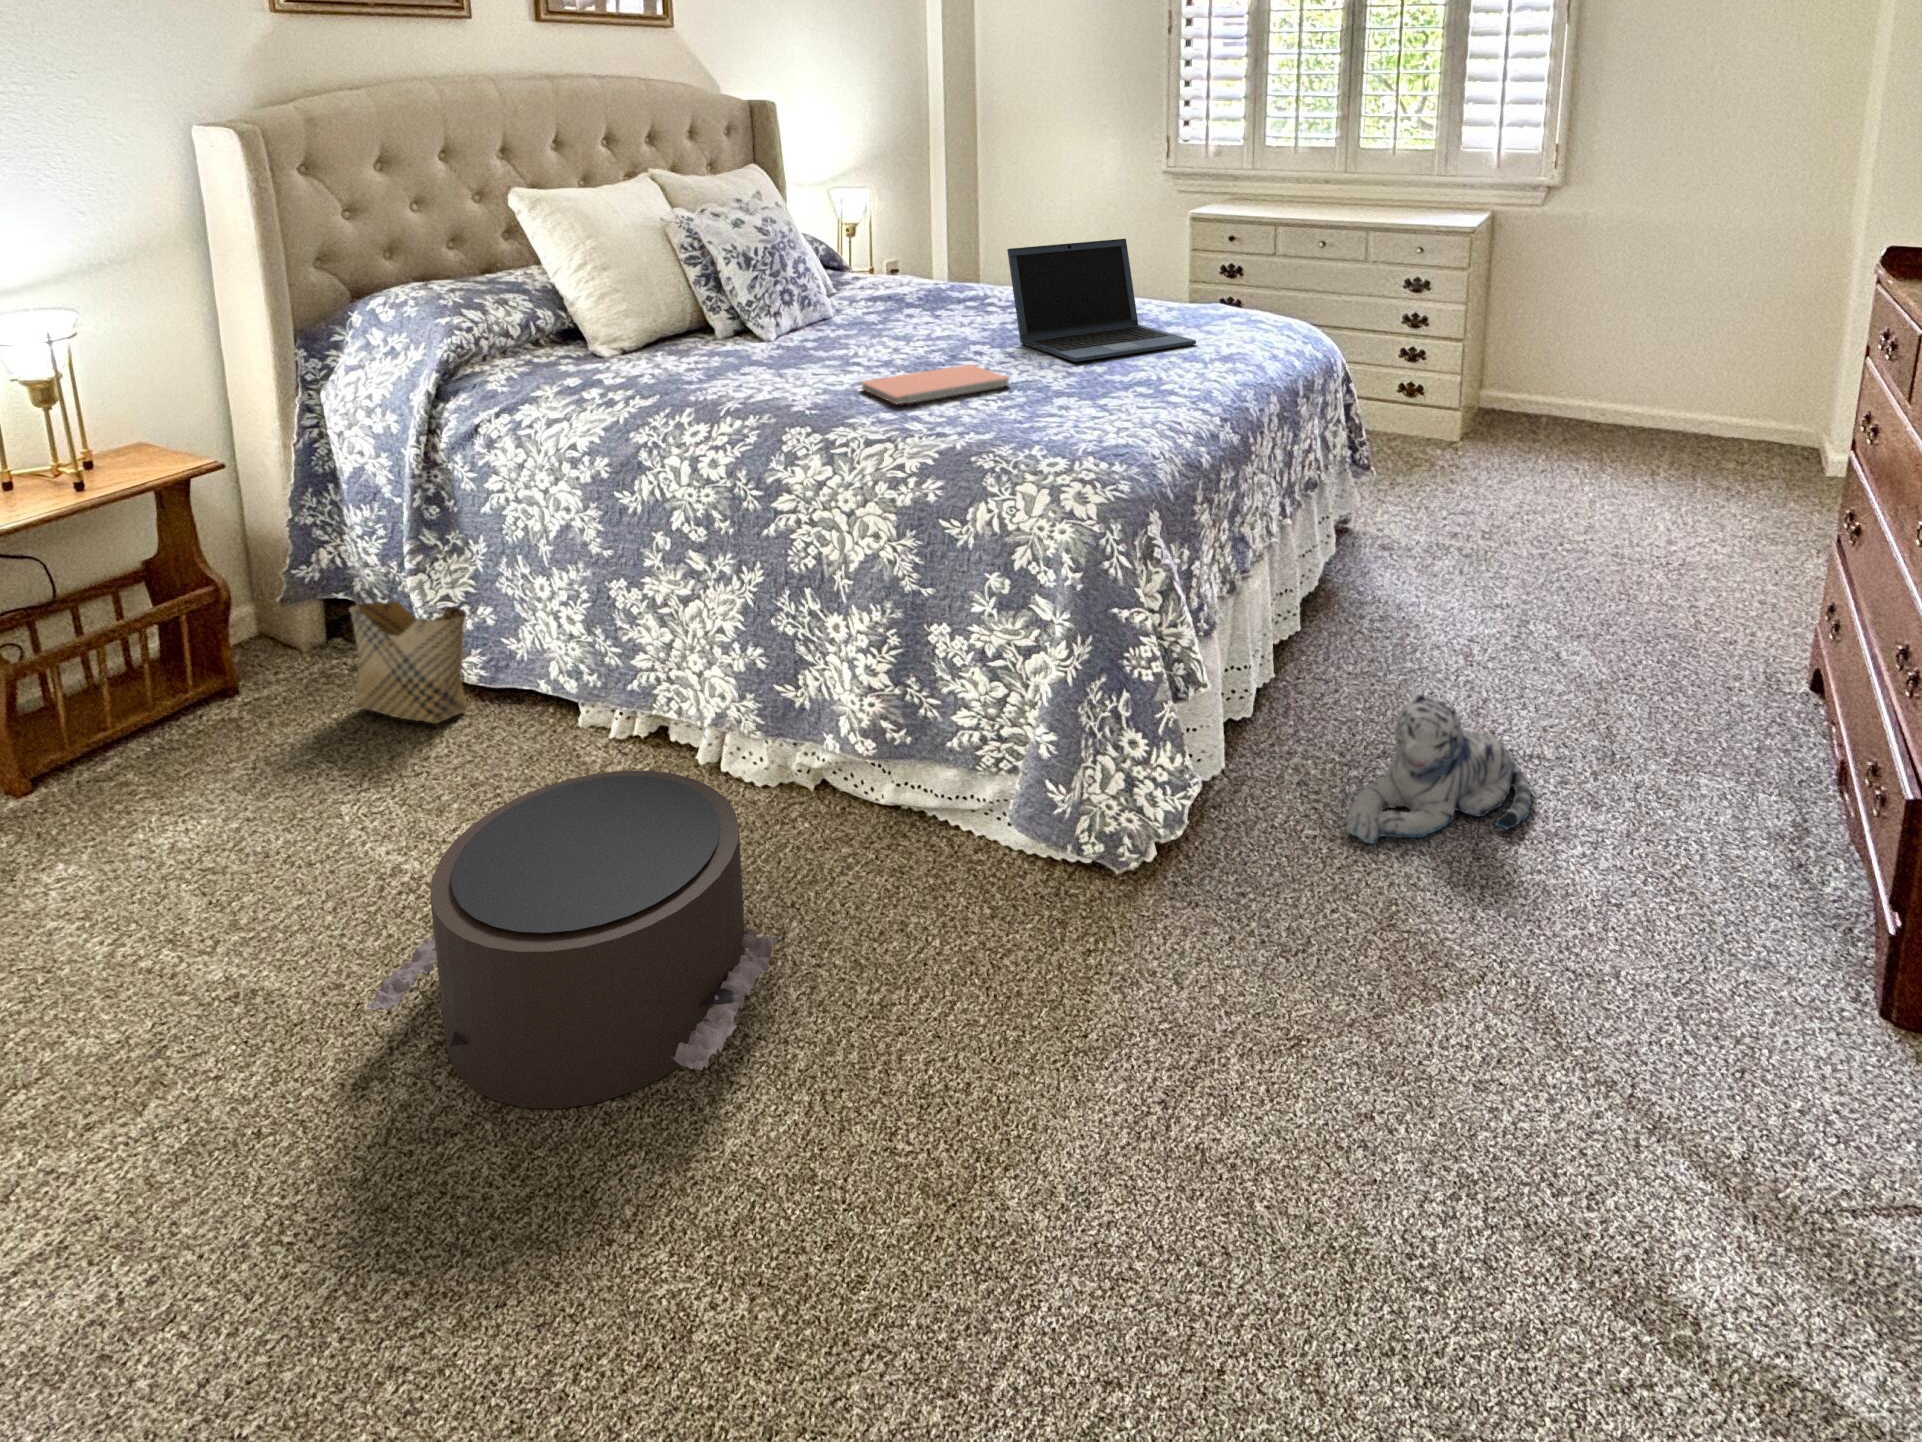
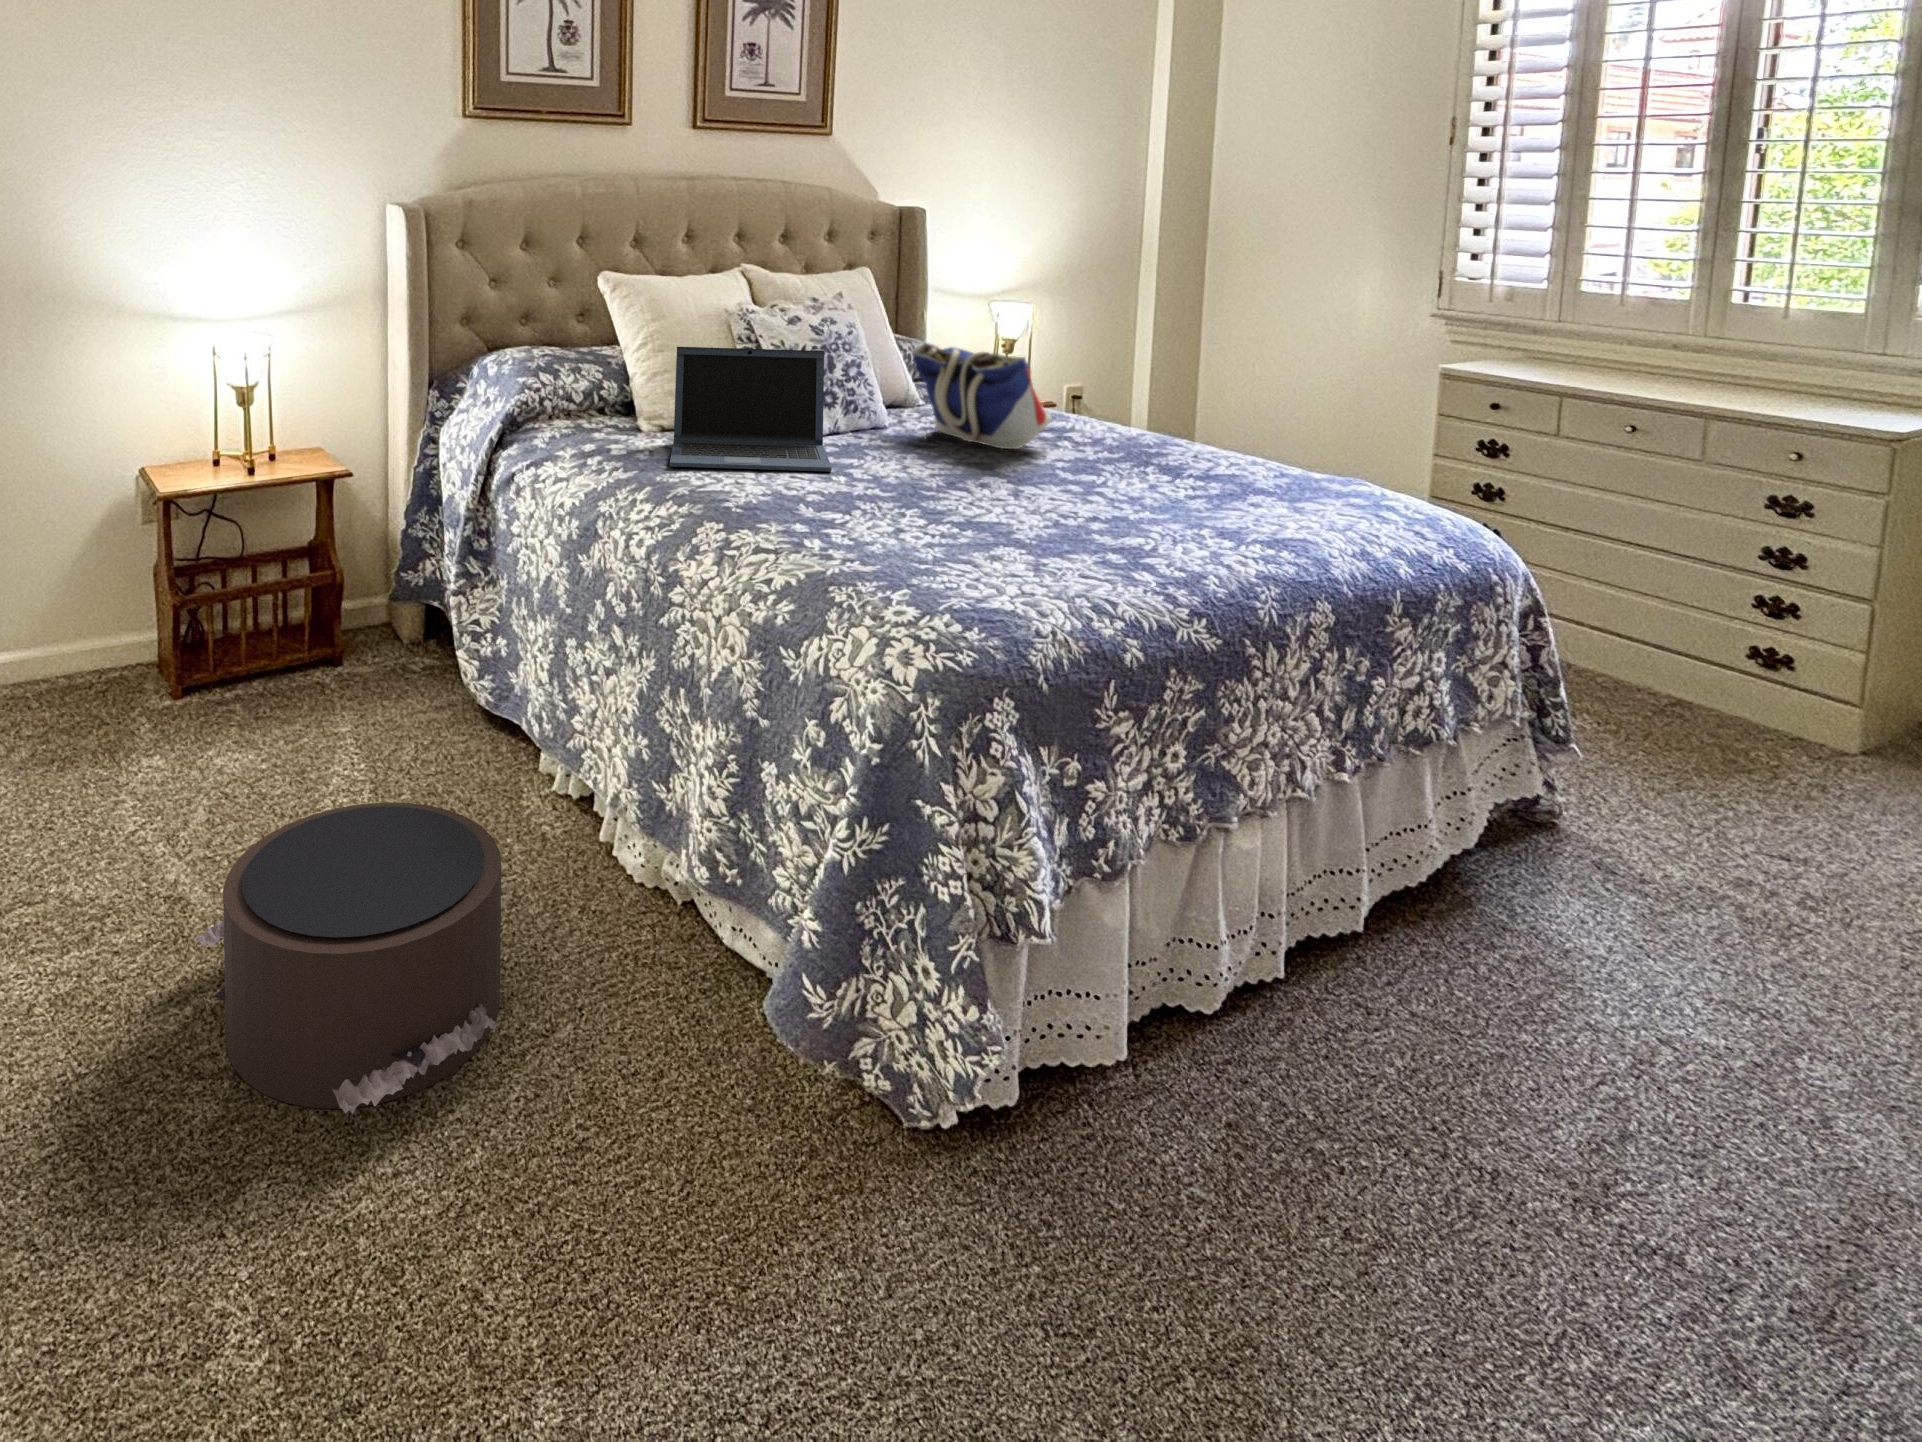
tote bag: none [855,232,990,321] -> present [912,343,1052,449]
laptop: present [1007,239,1196,362] -> present [670,347,832,471]
notebook: present [861,364,1009,404] -> none [811,491,967,524]
woven basket: present [349,543,467,723] -> none [395,570,475,731]
plush toy: present [1345,694,1531,844] -> none [1216,1058,1583,1328]

